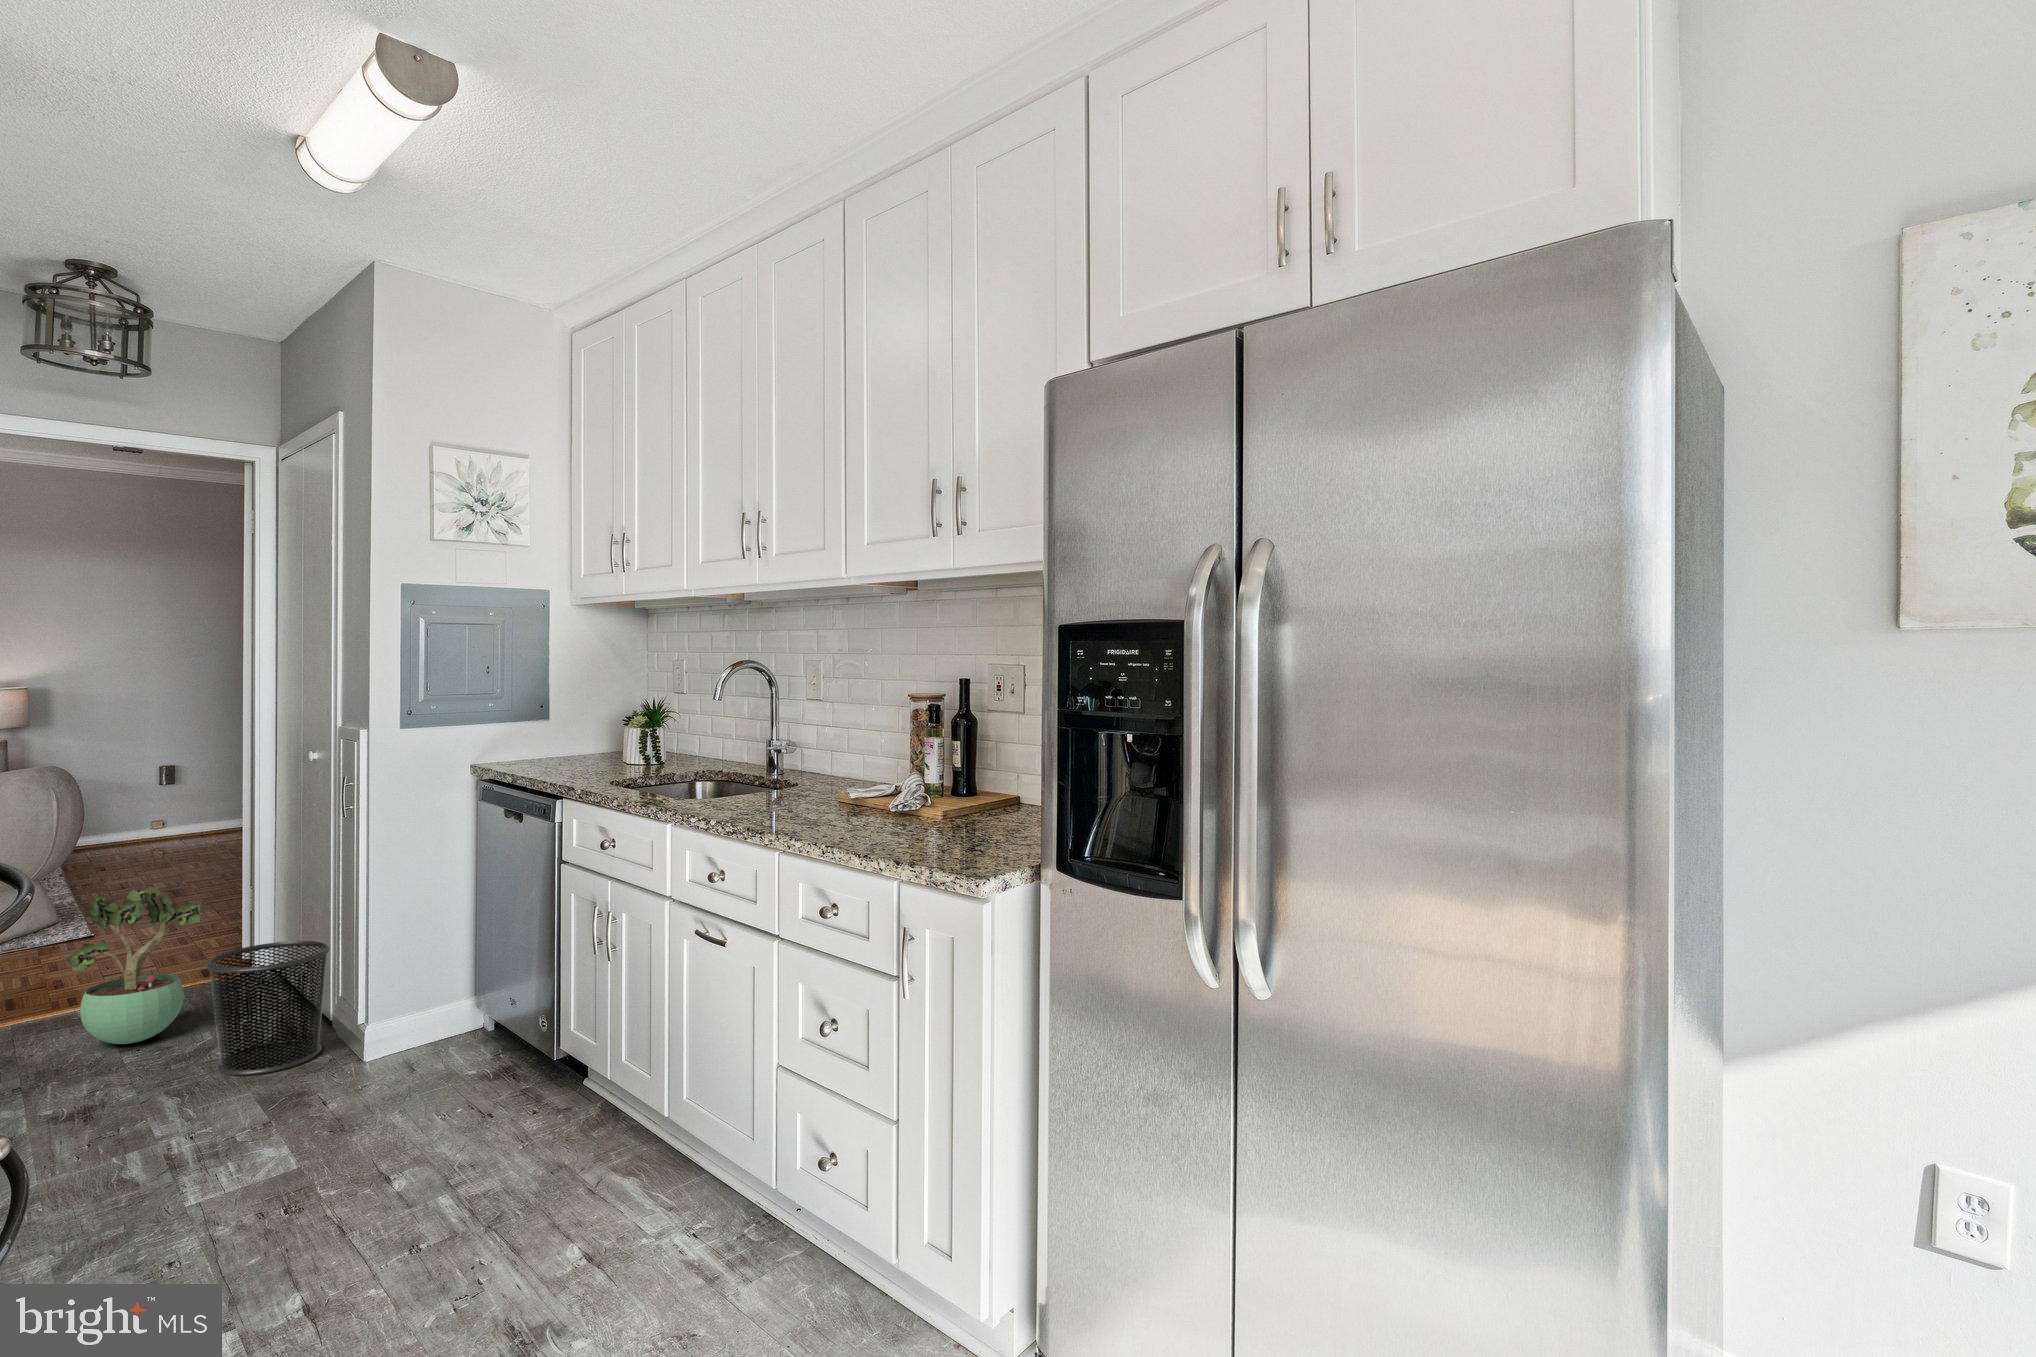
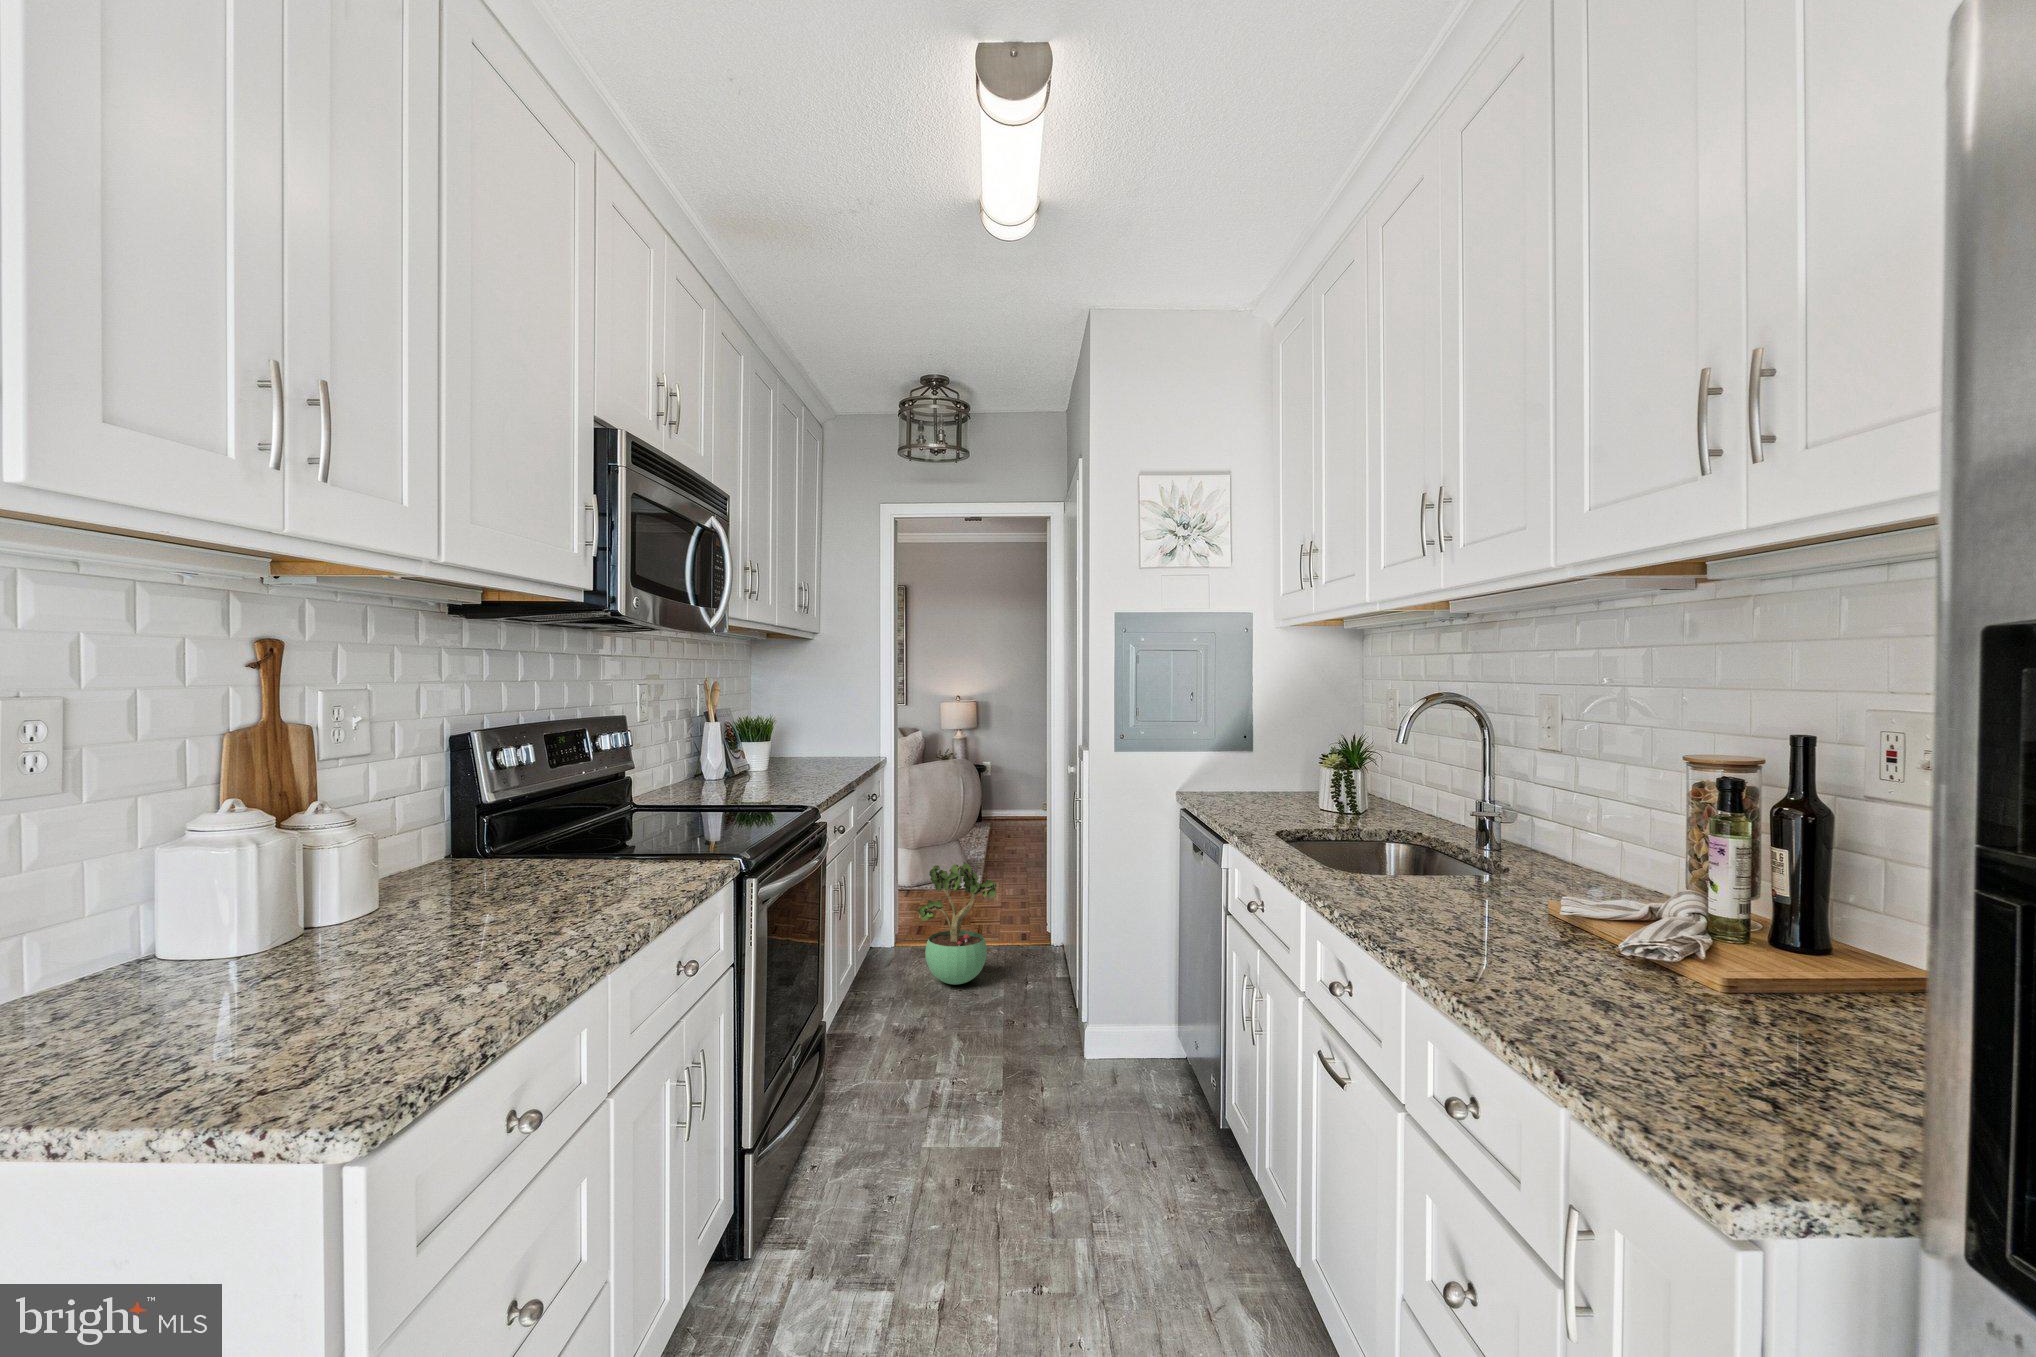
waste bin: present [207,941,330,1075] -> none [980,928,1065,1045]

